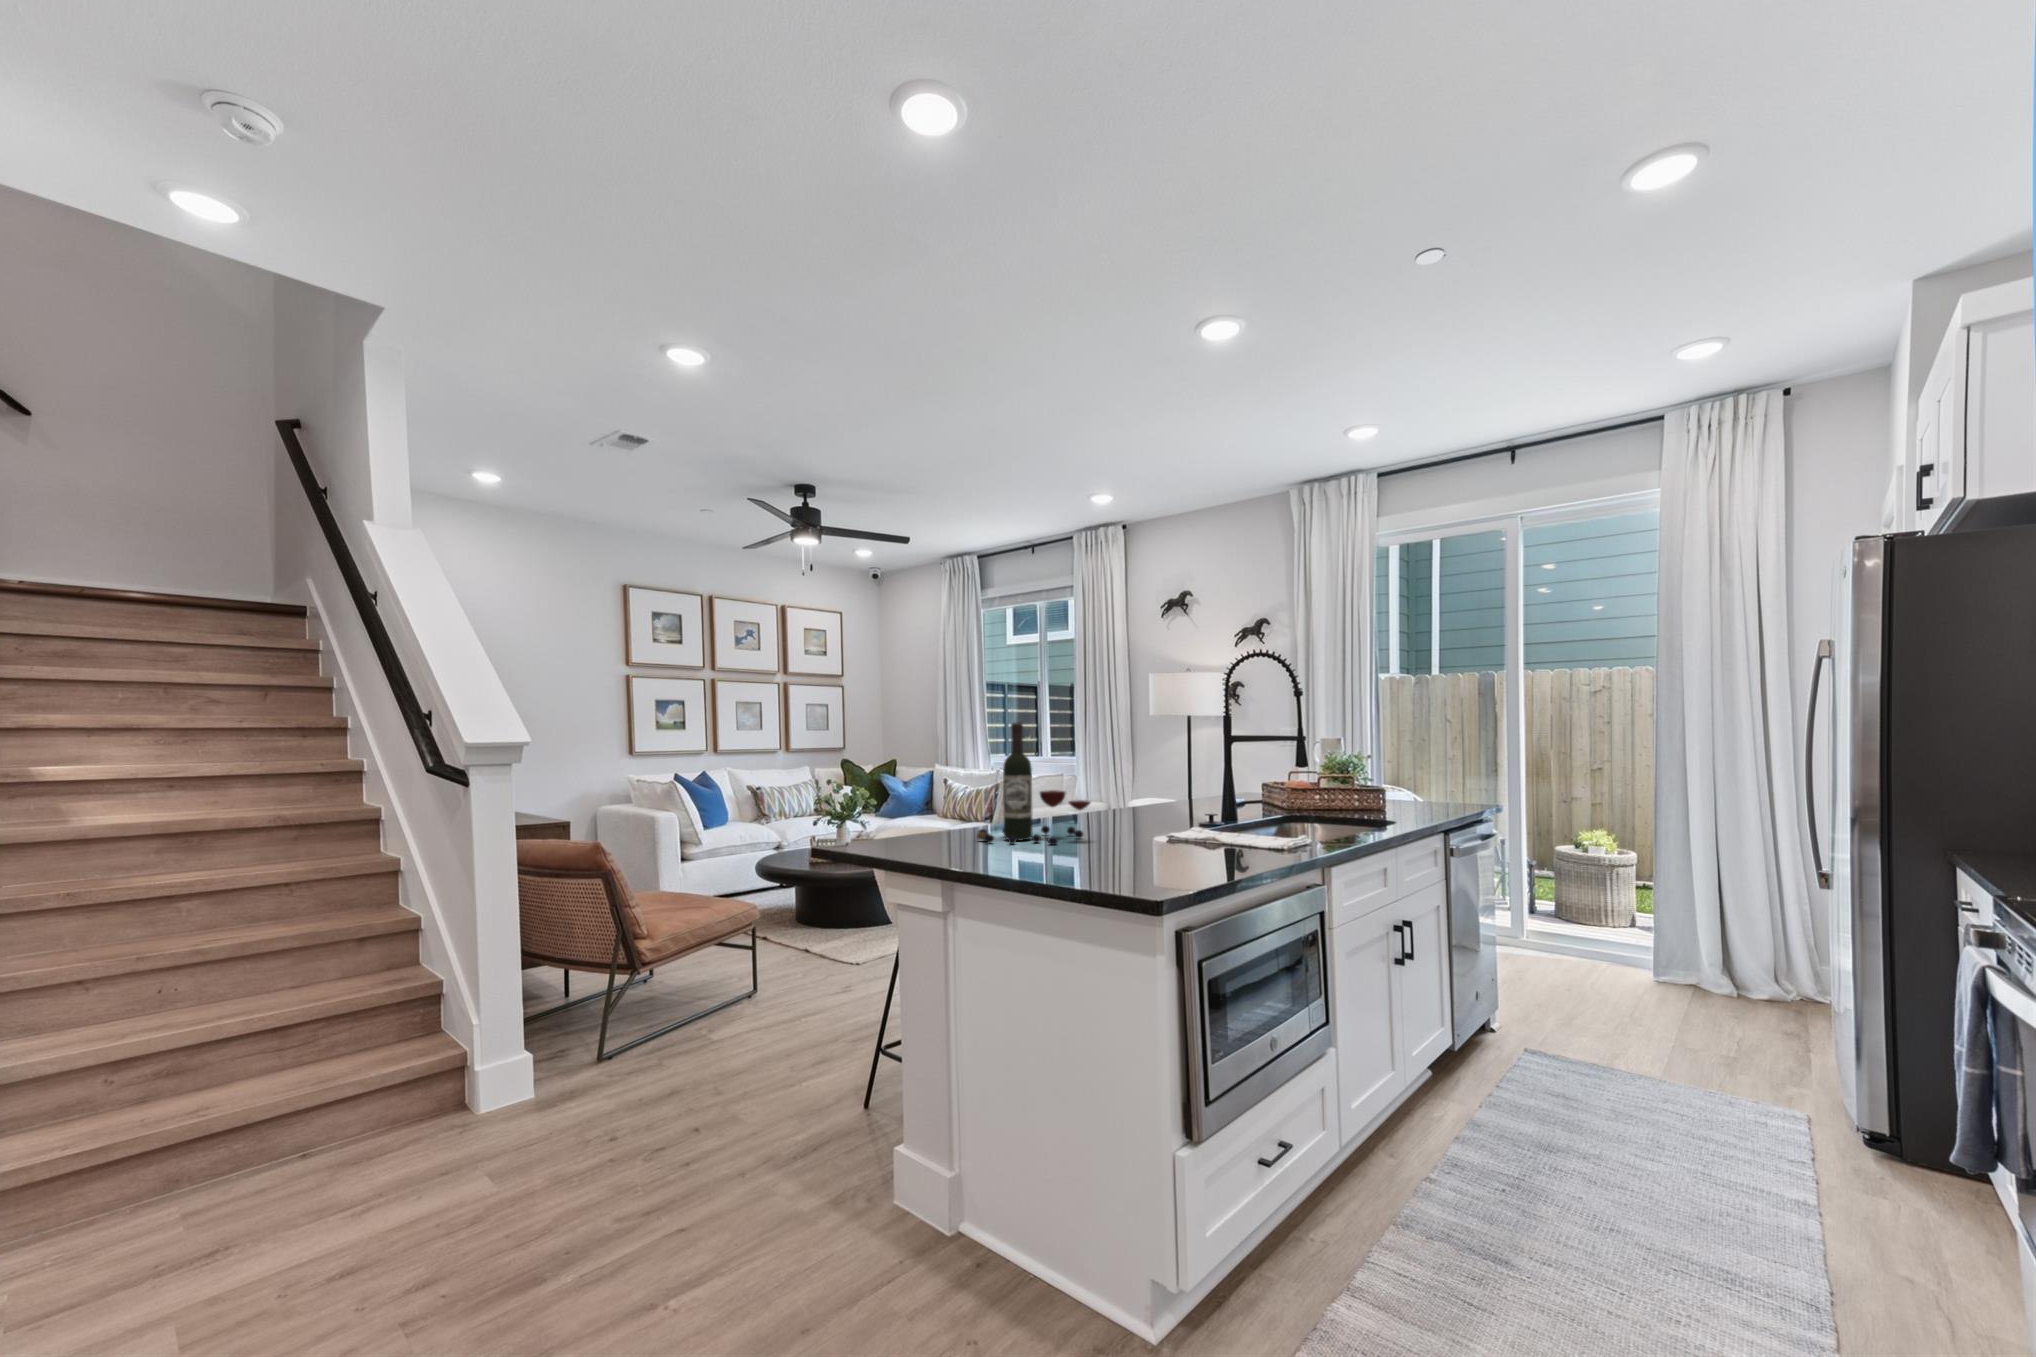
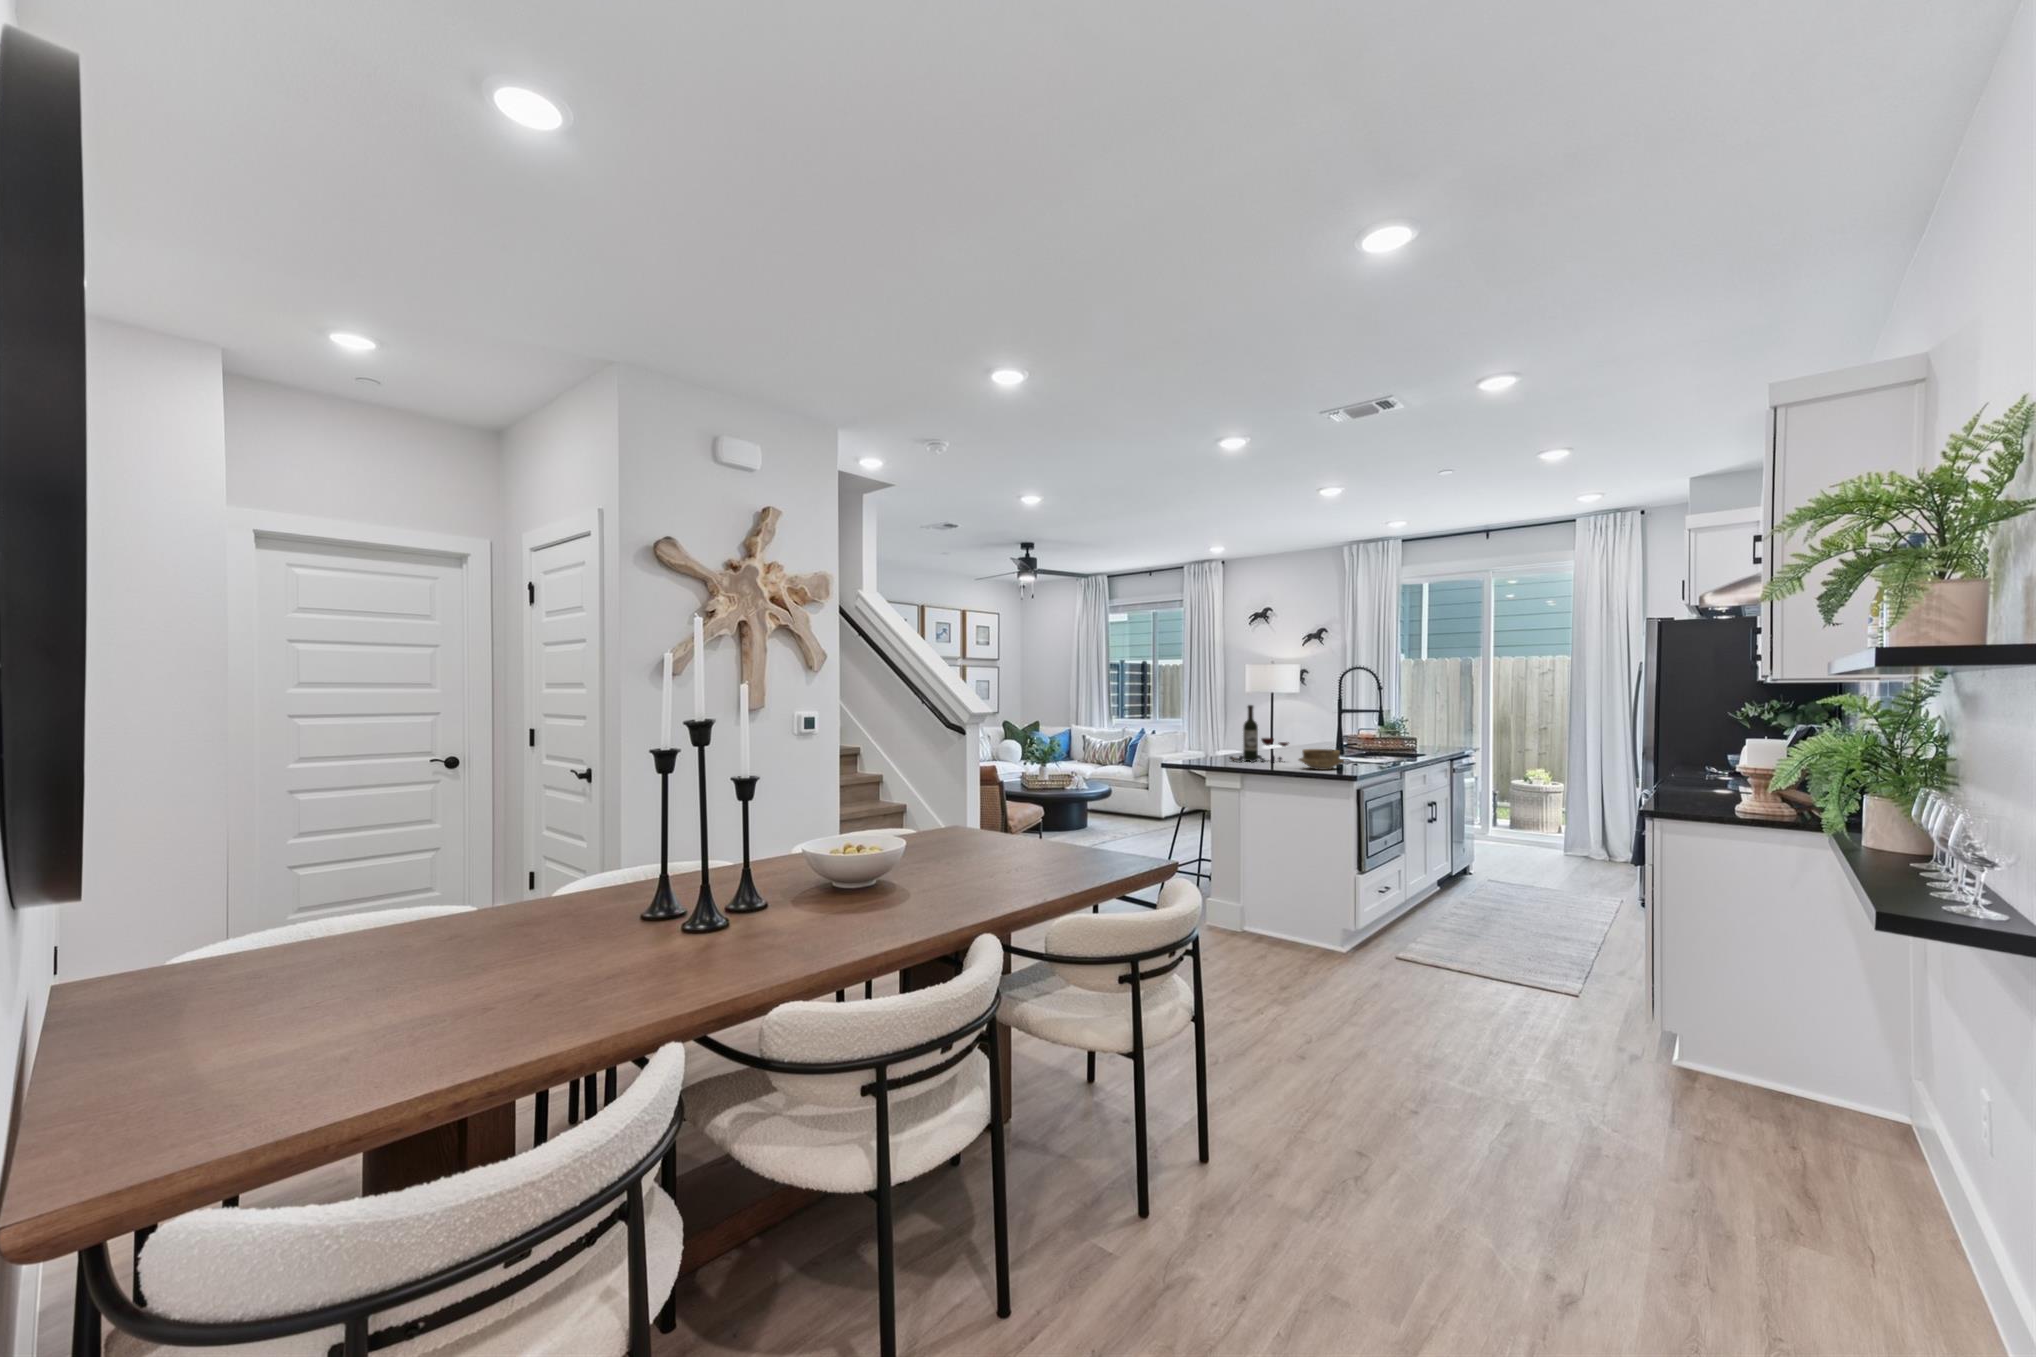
ceramic bowl: none [1064,819,1167,873] -> present [1299,749,1344,770]

